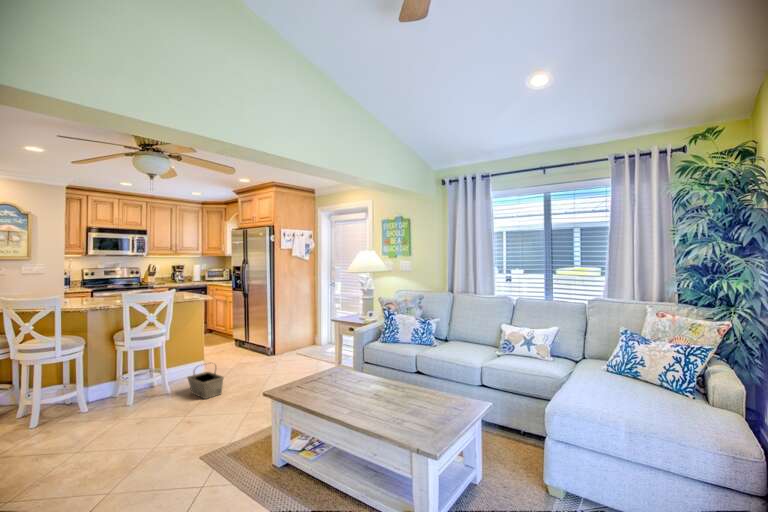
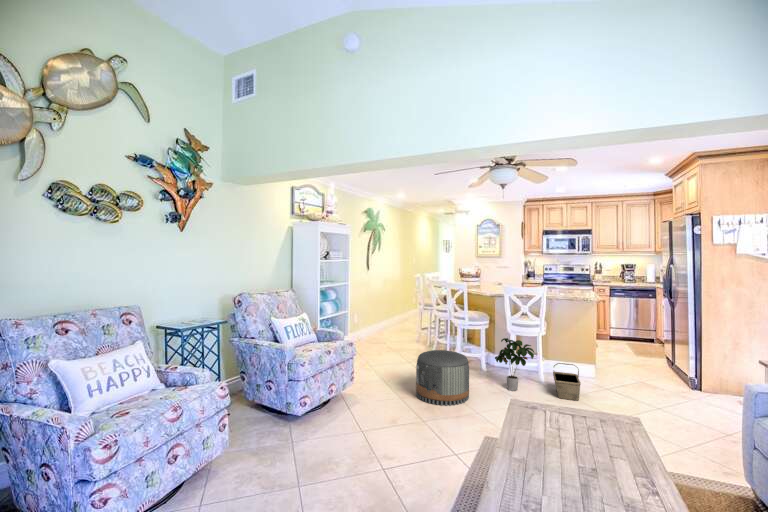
potted plant: none [120,353,182,415] -> present [495,338,534,391]
pouf: none [19,393,121,486] -> present [416,350,469,405]

